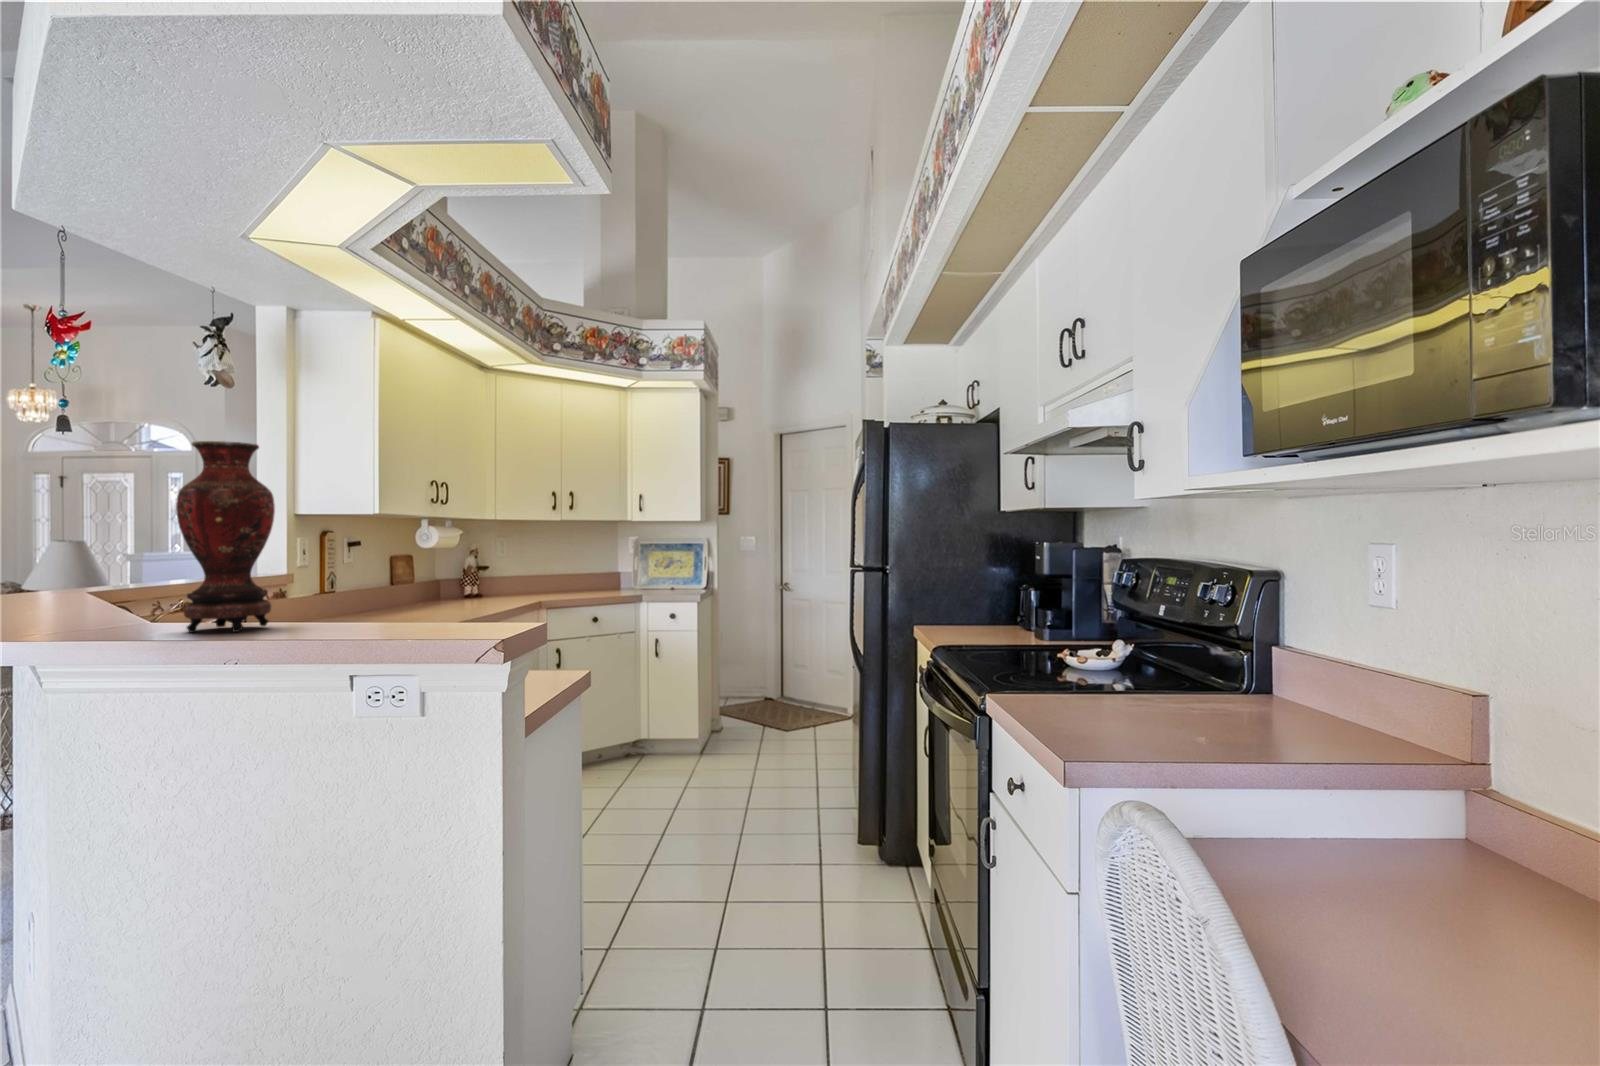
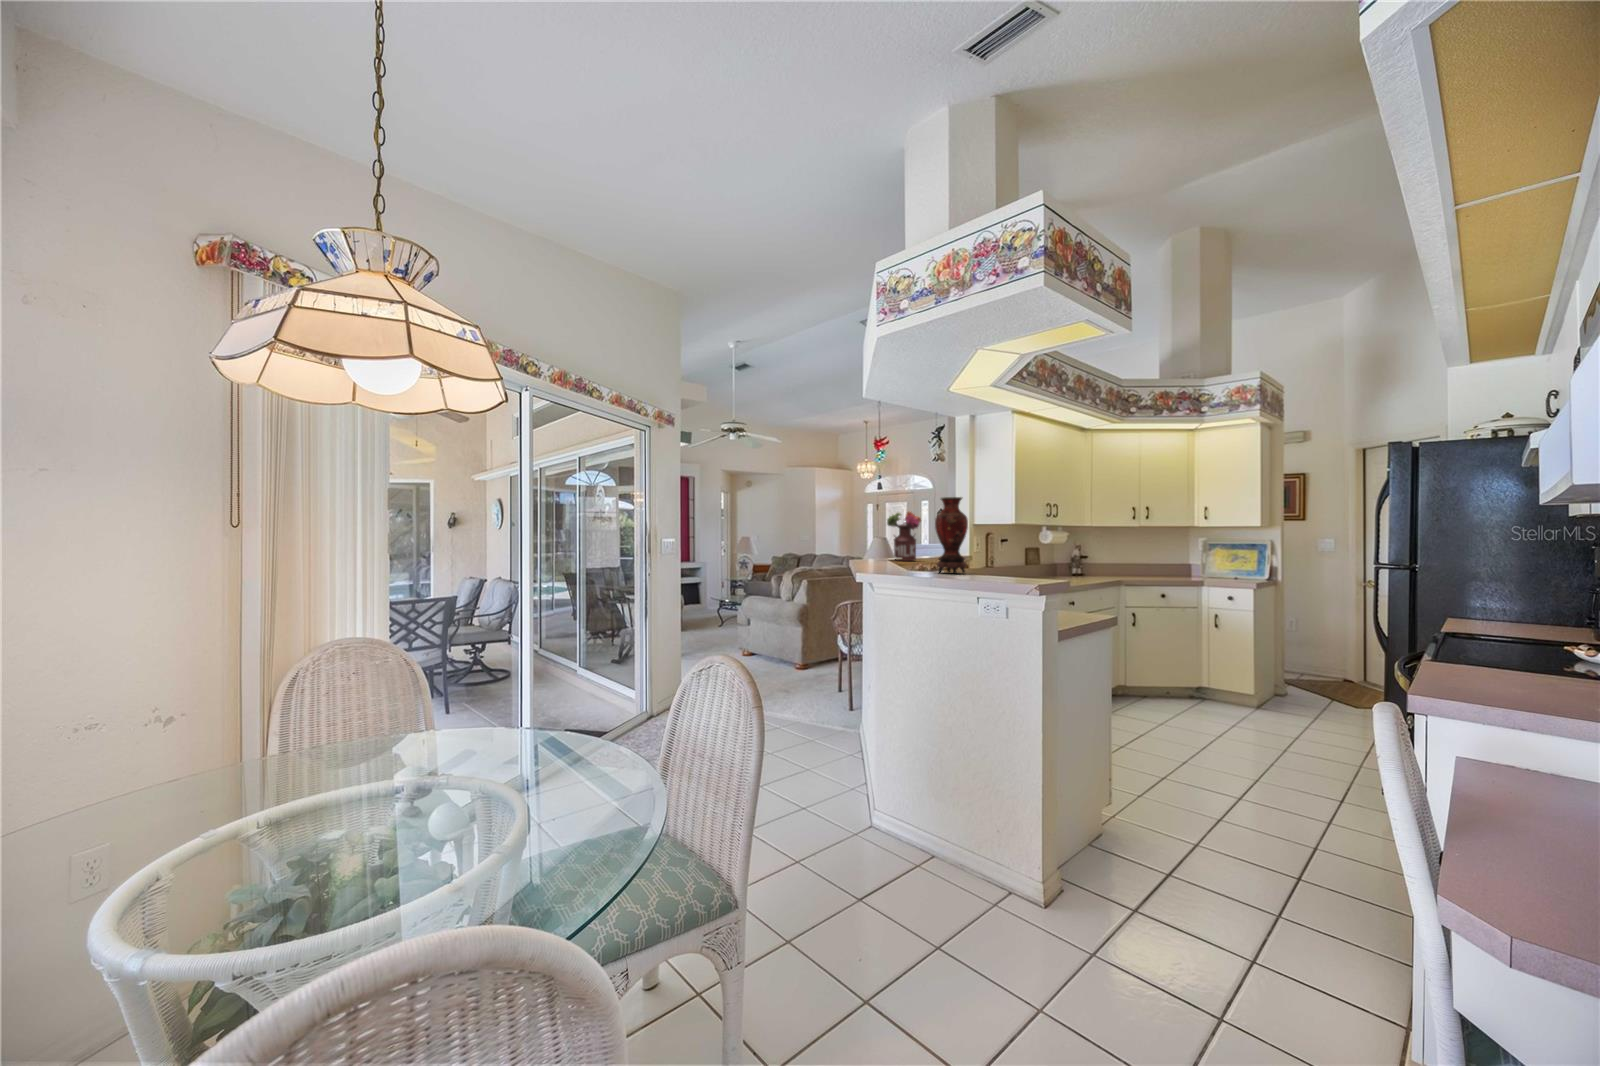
flower arrangement: none [52,481,159,594] -> present [887,512,921,561]

